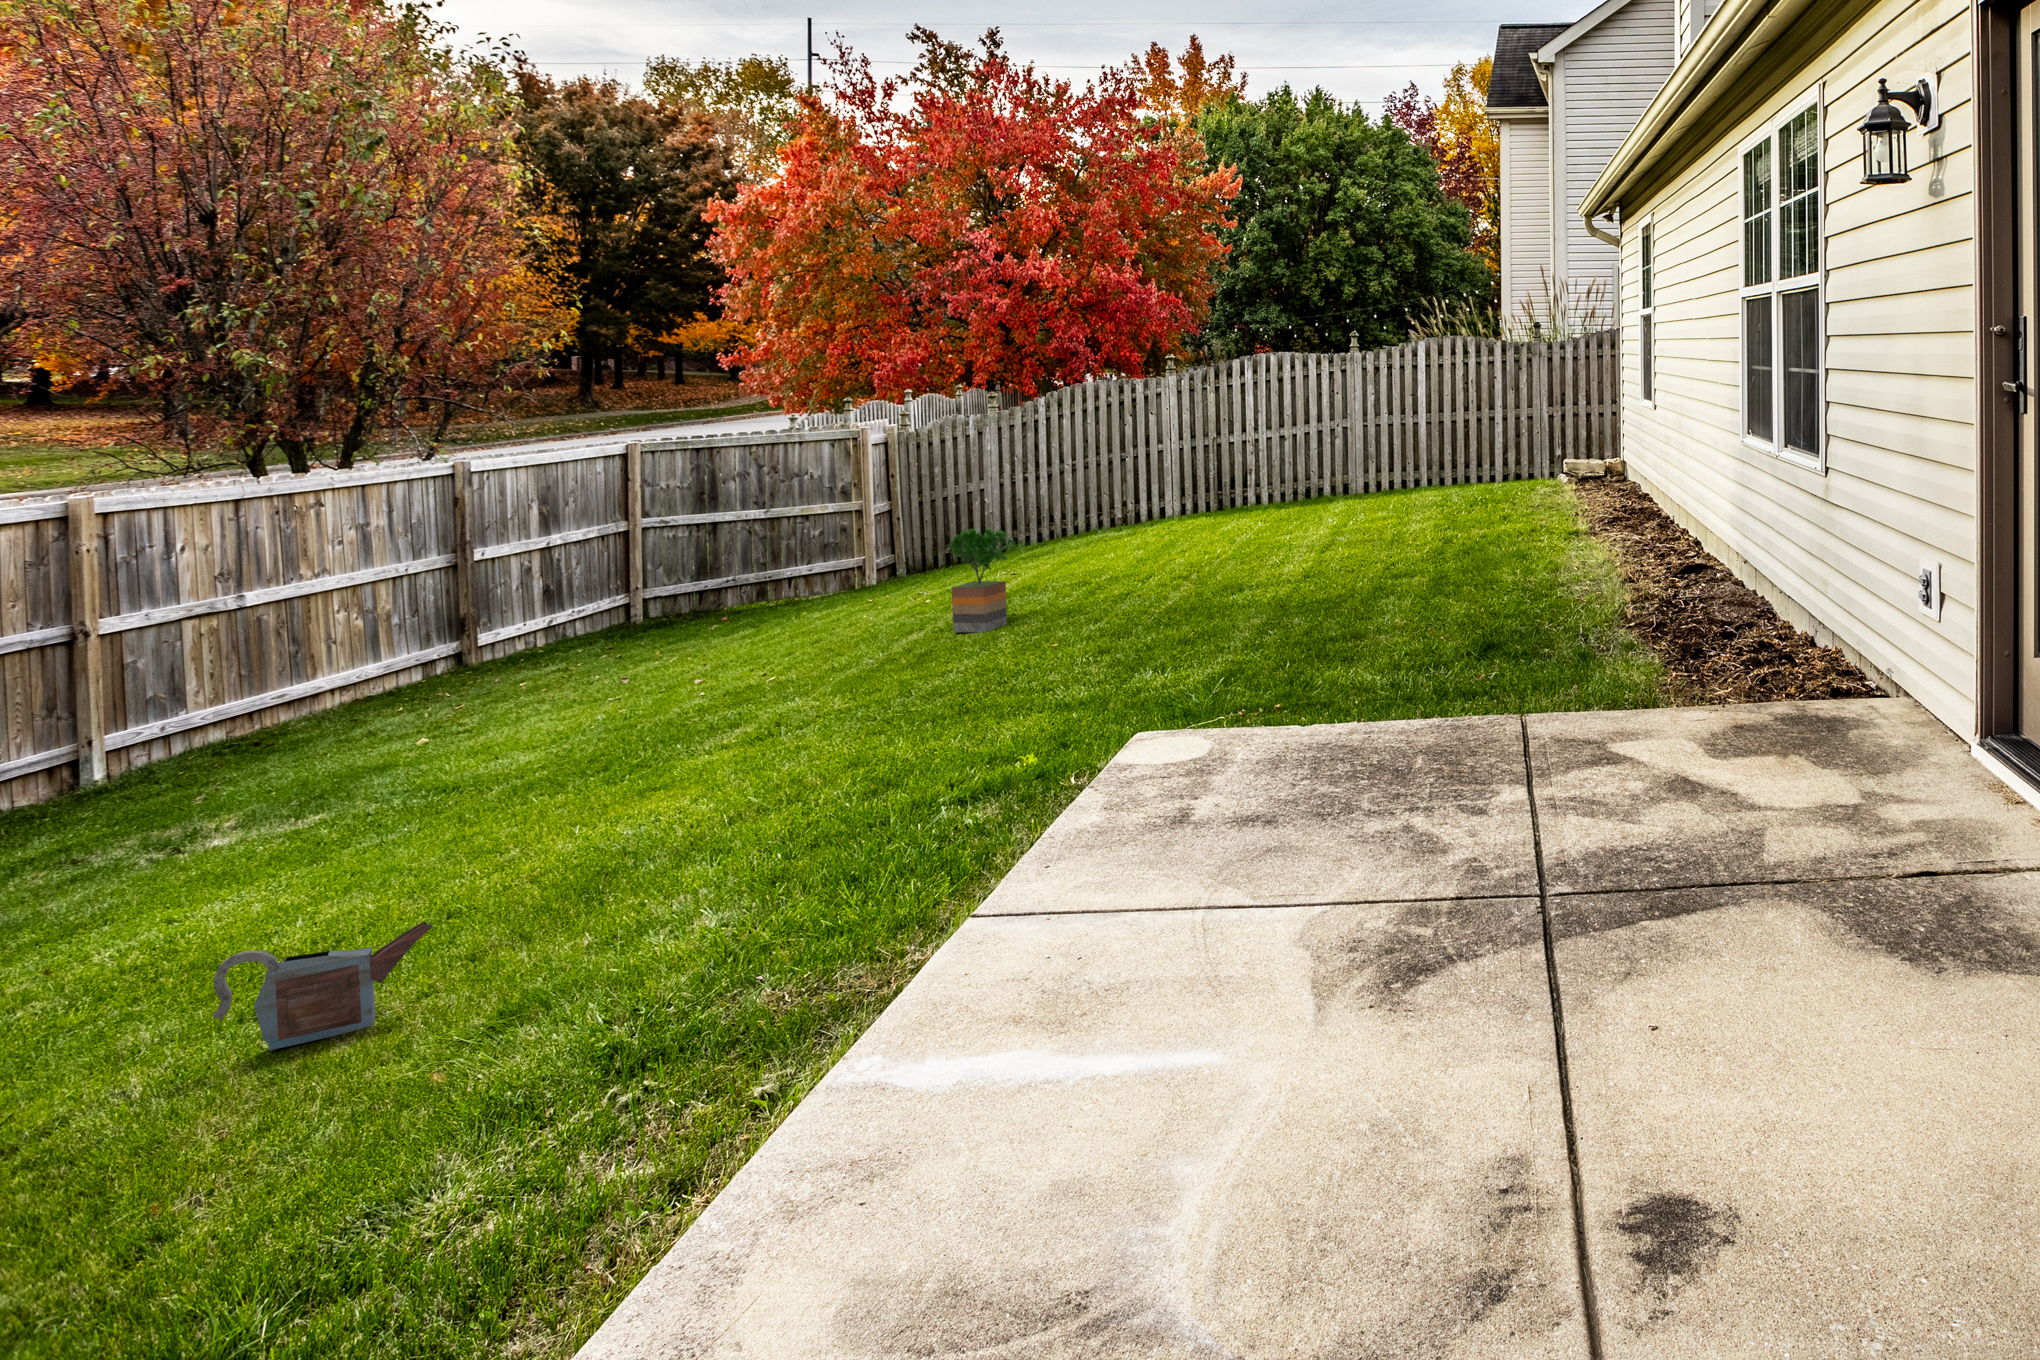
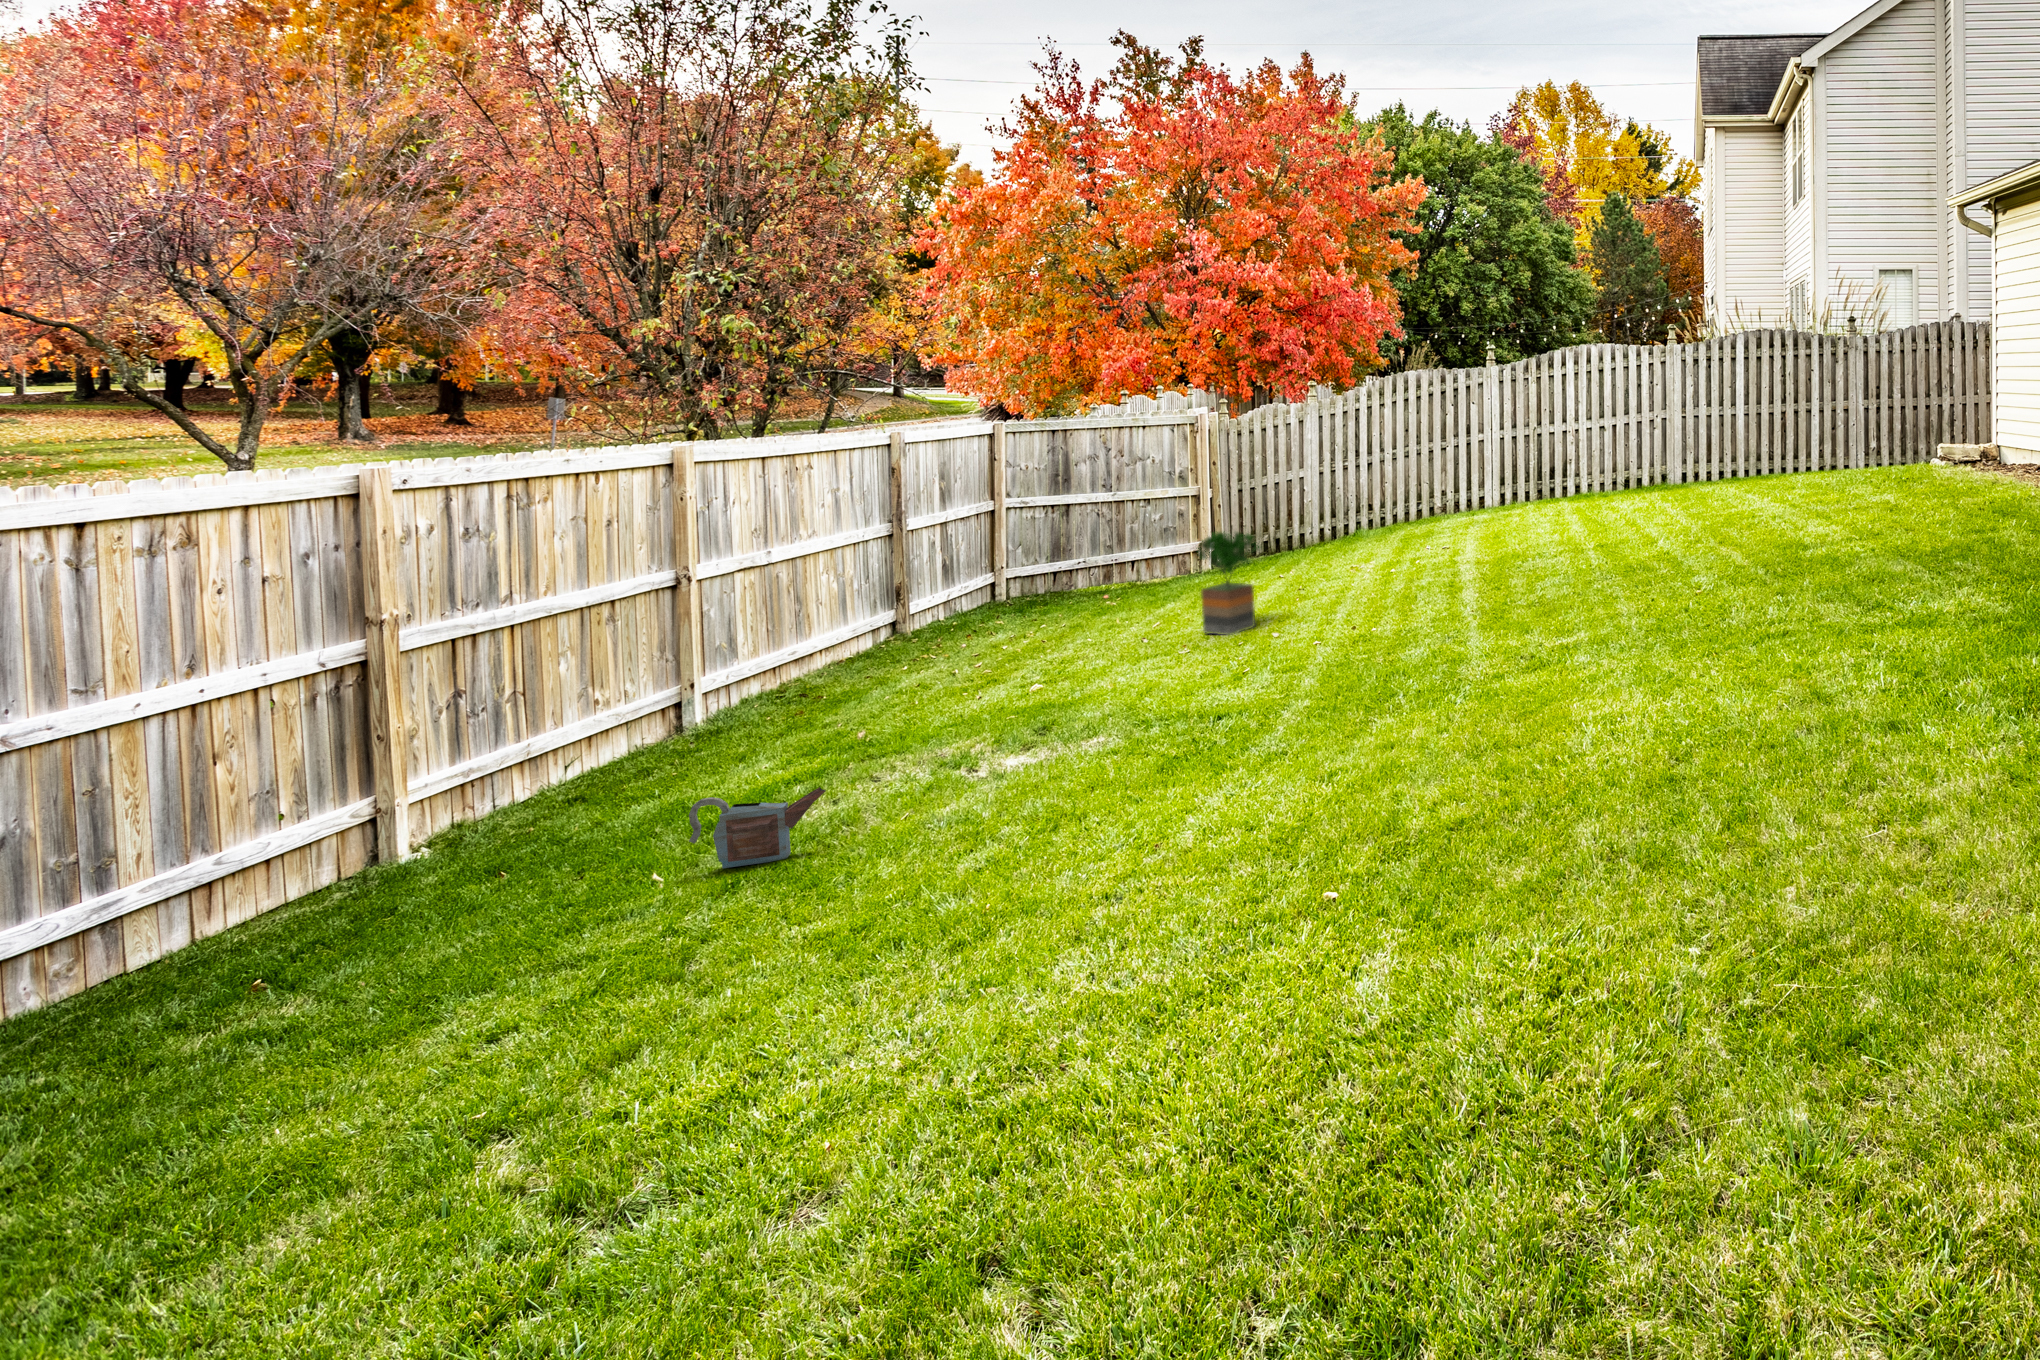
watering can: present [213,921,433,1050] -> present [689,787,826,868]

